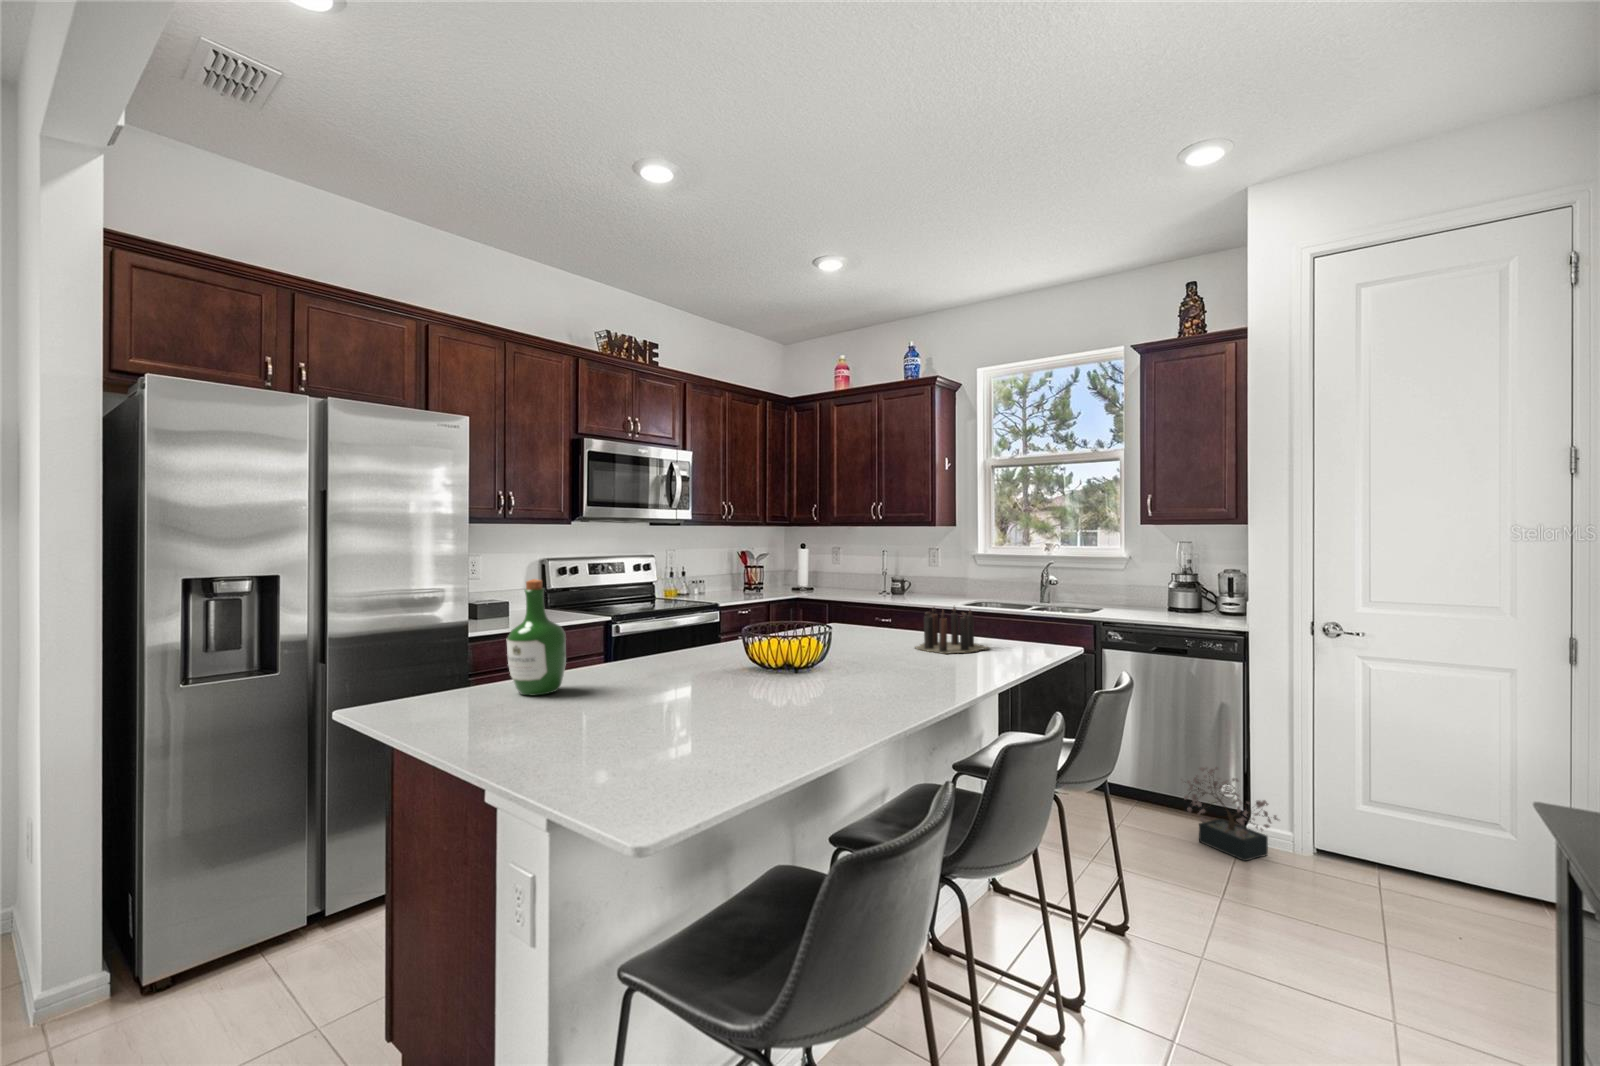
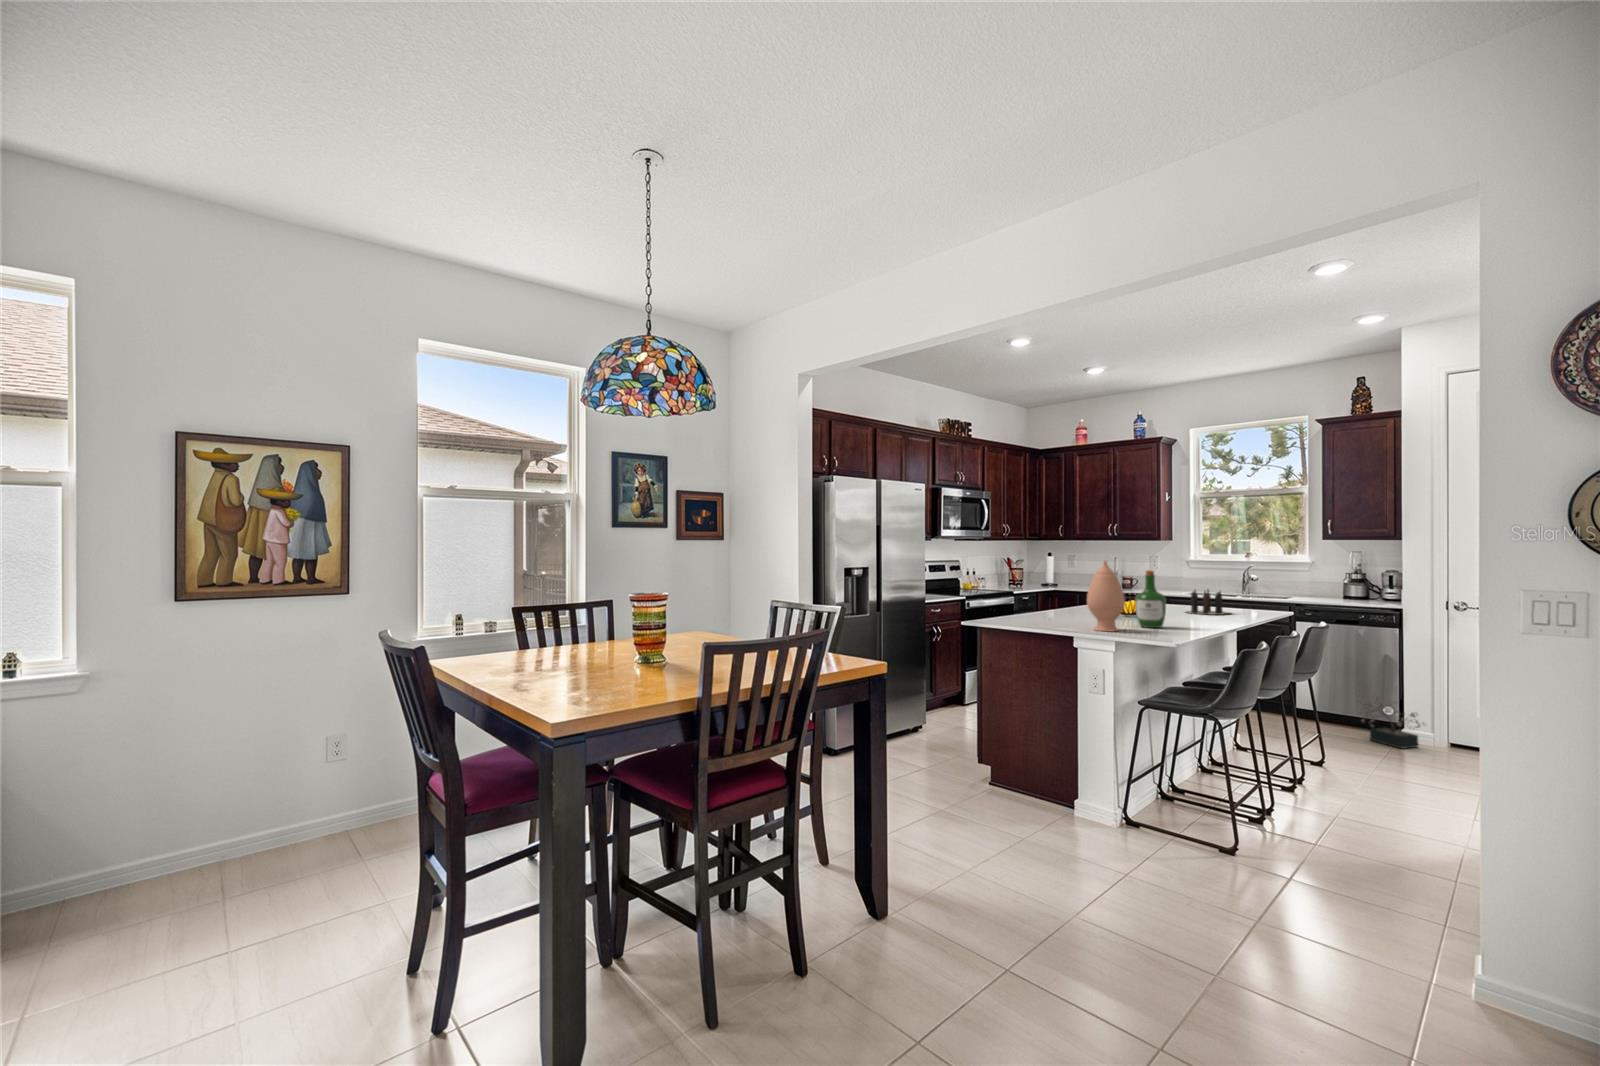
vase: none [606,566,689,731] -> present [1087,561,1125,631]
wine bottle: present [507,579,566,696] -> present [1135,570,1166,628]

